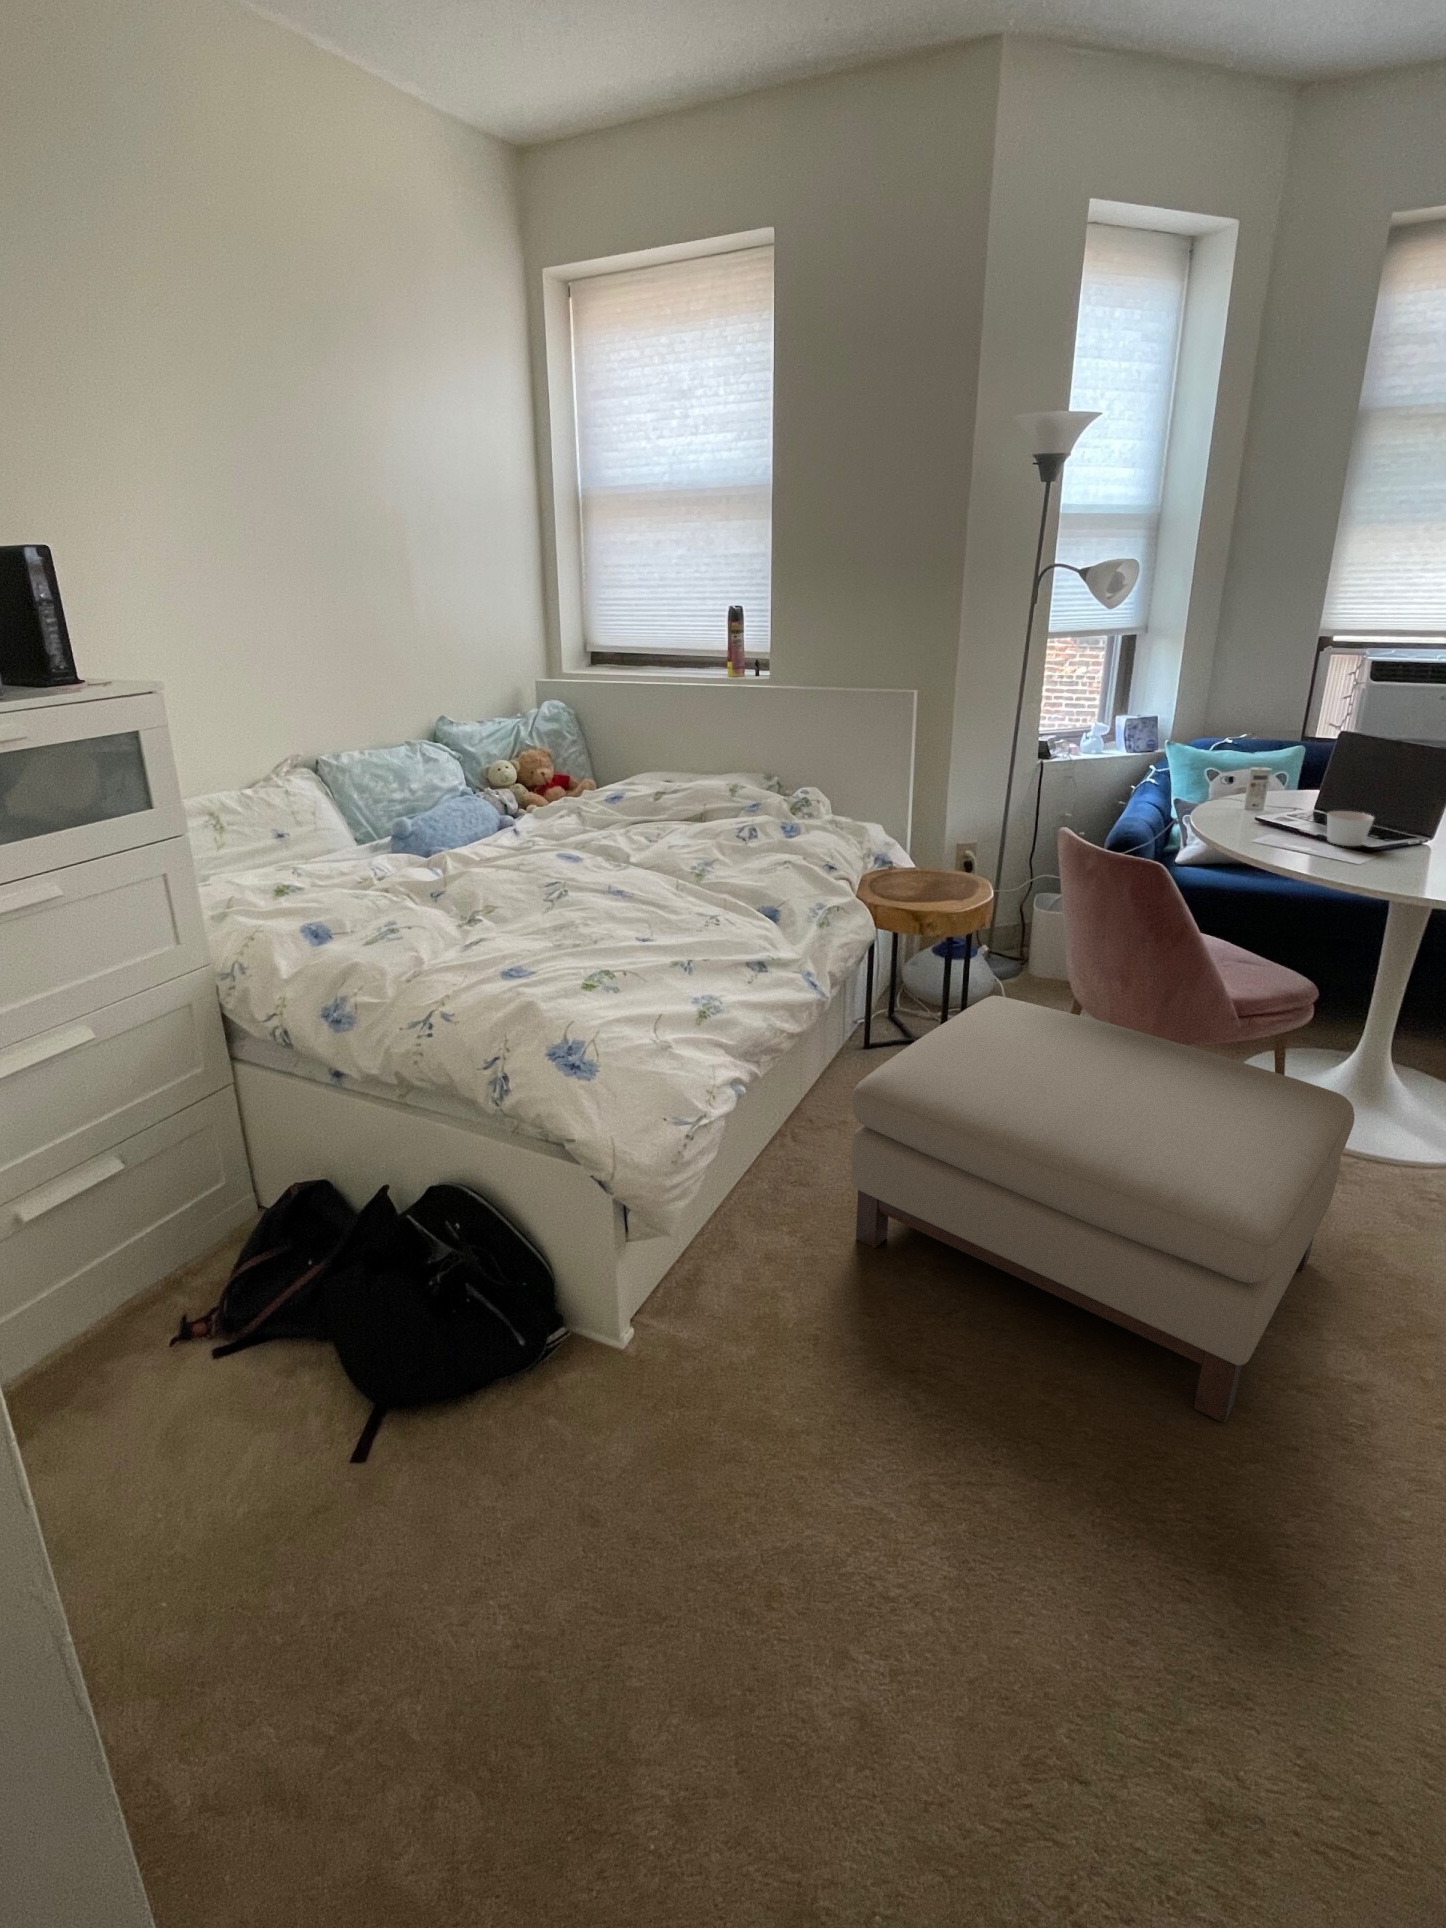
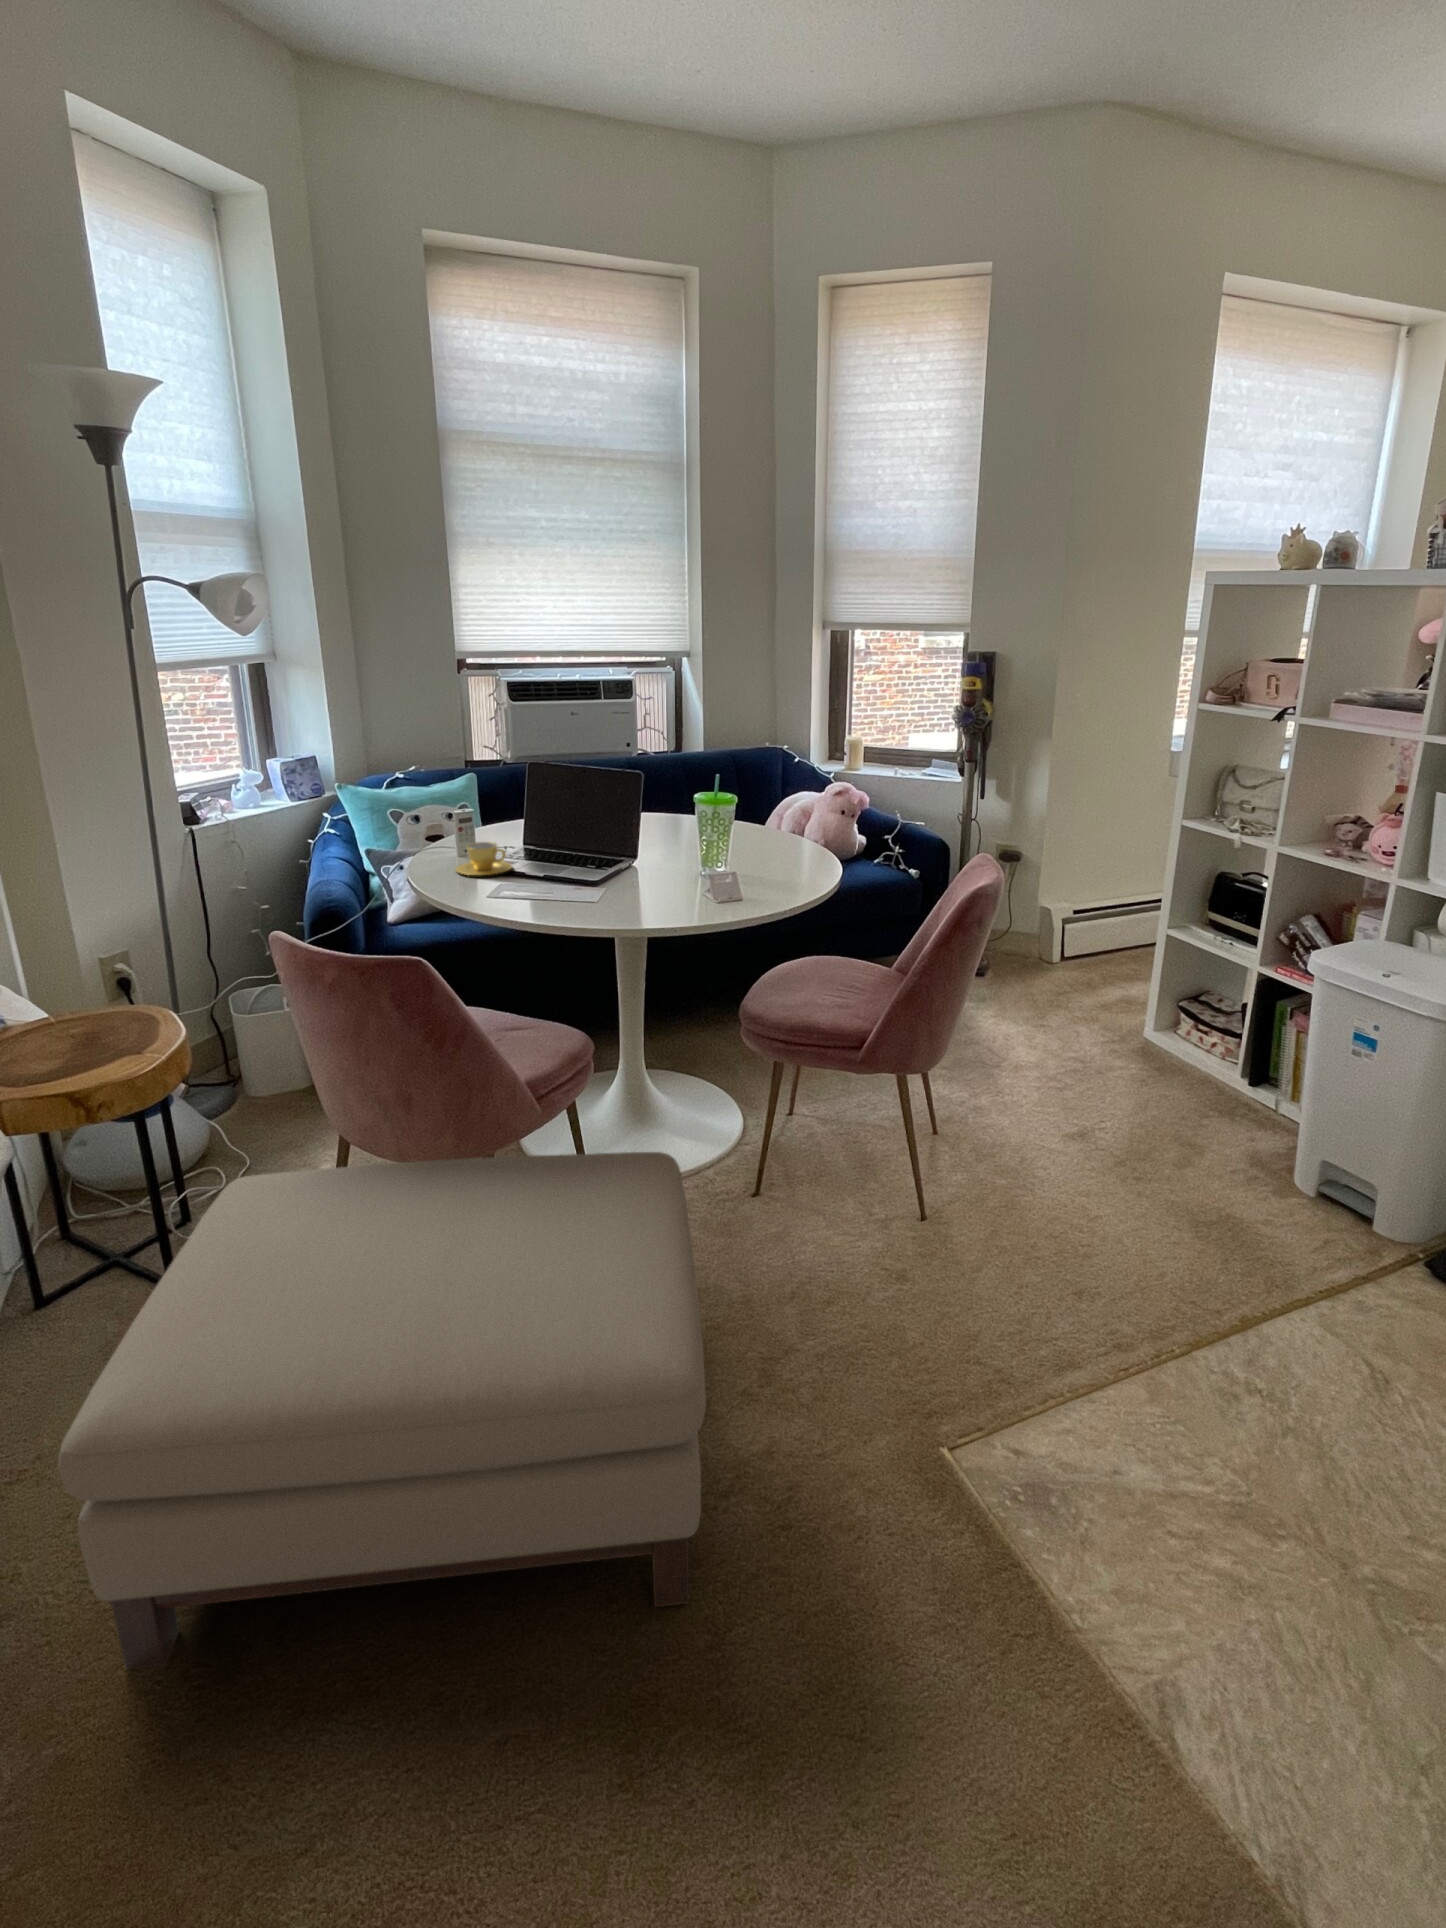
cup: none [1232,798,1288,827] -> present [456,842,512,875]
candle: present [1327,811,1374,846] -> none [550,843,593,881]

